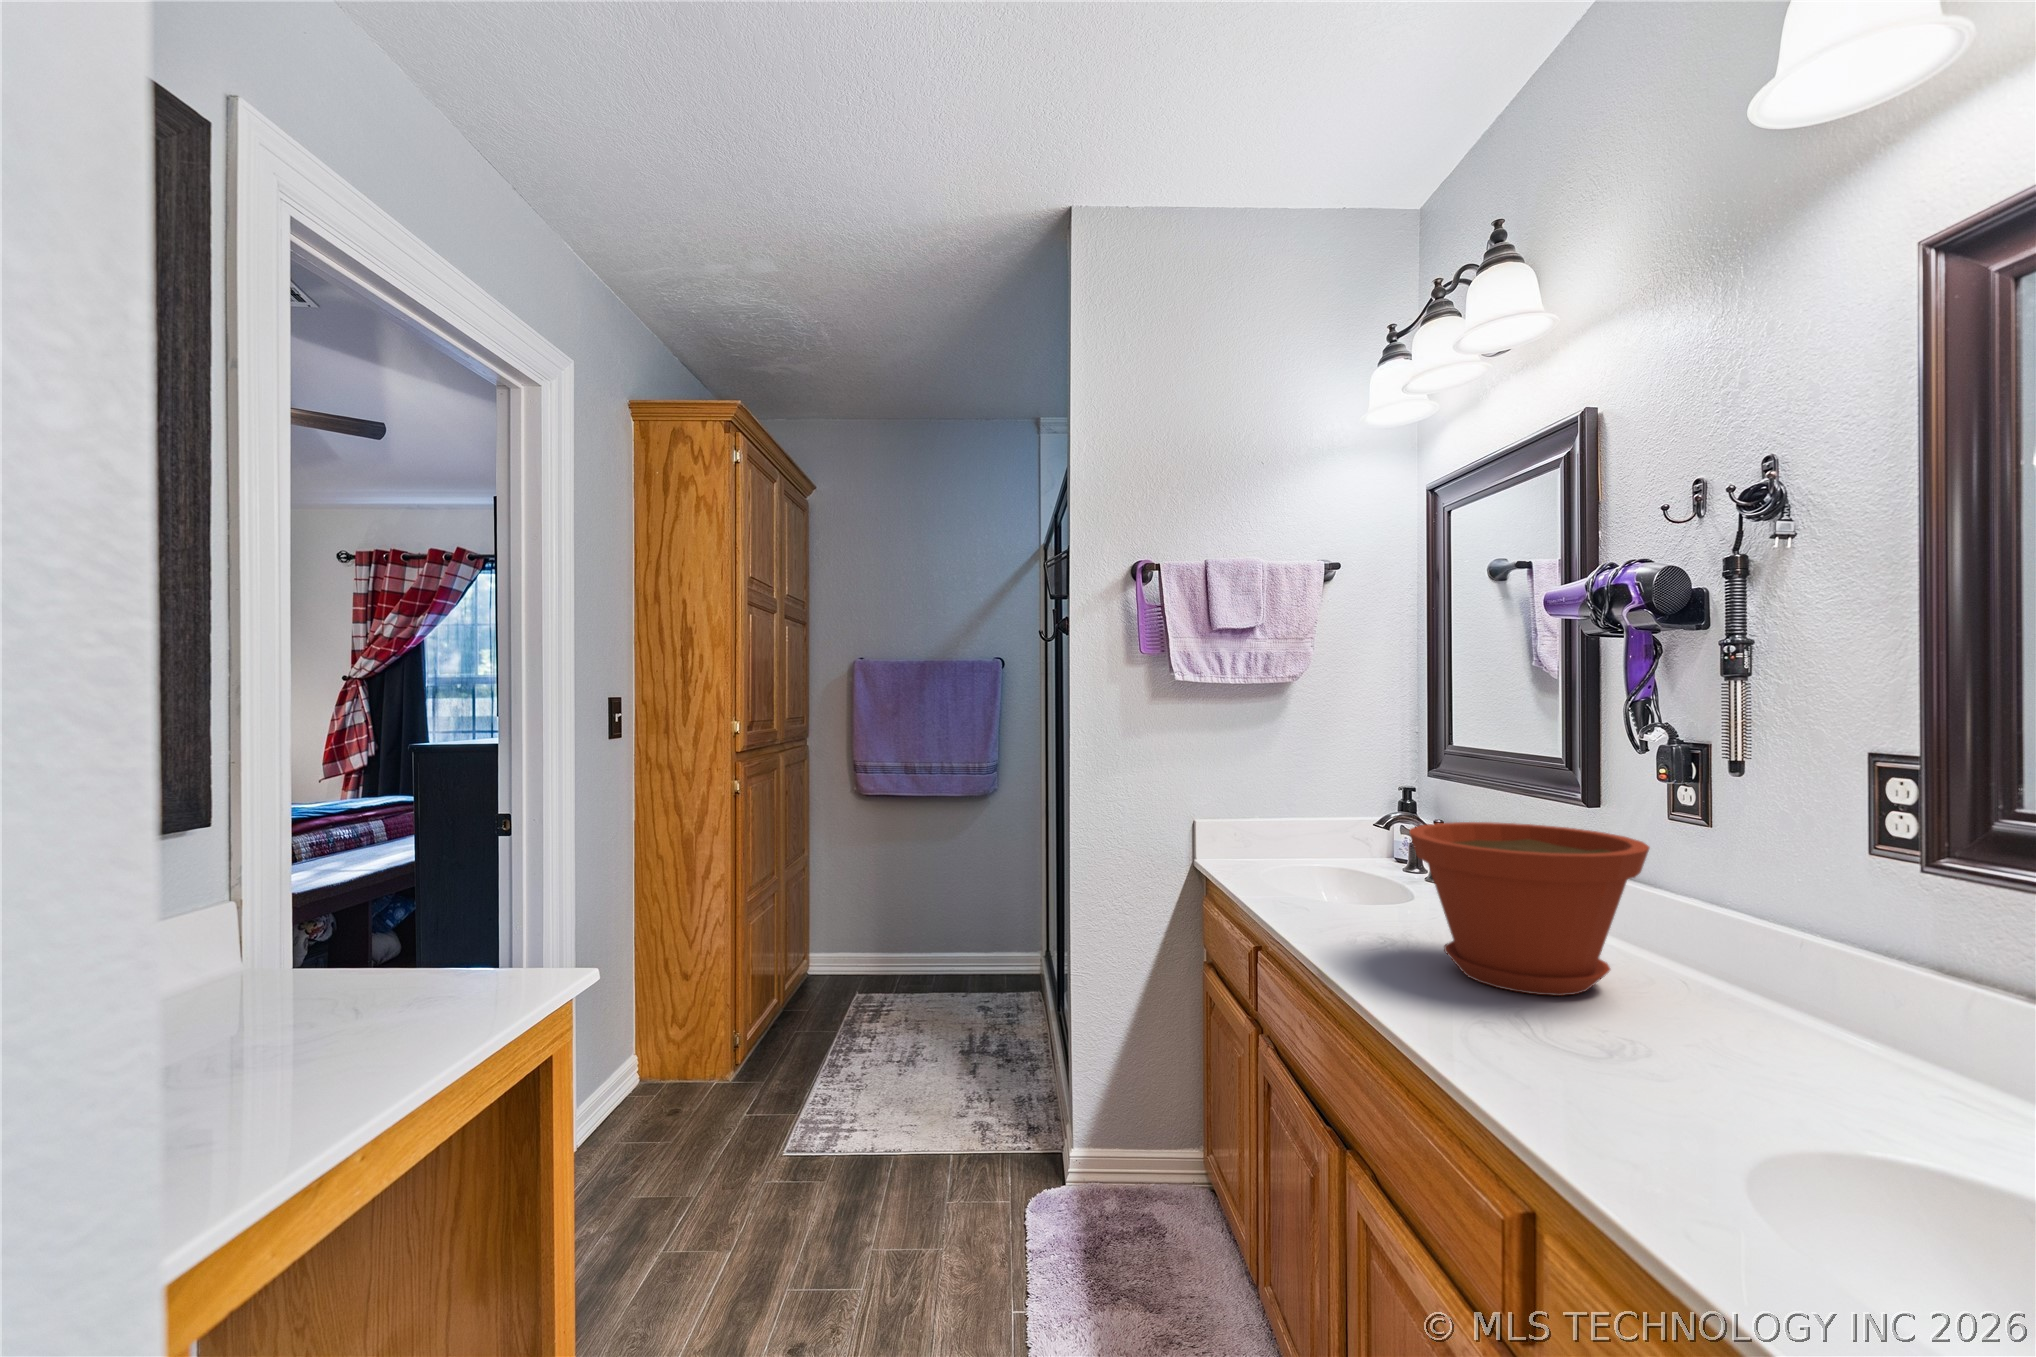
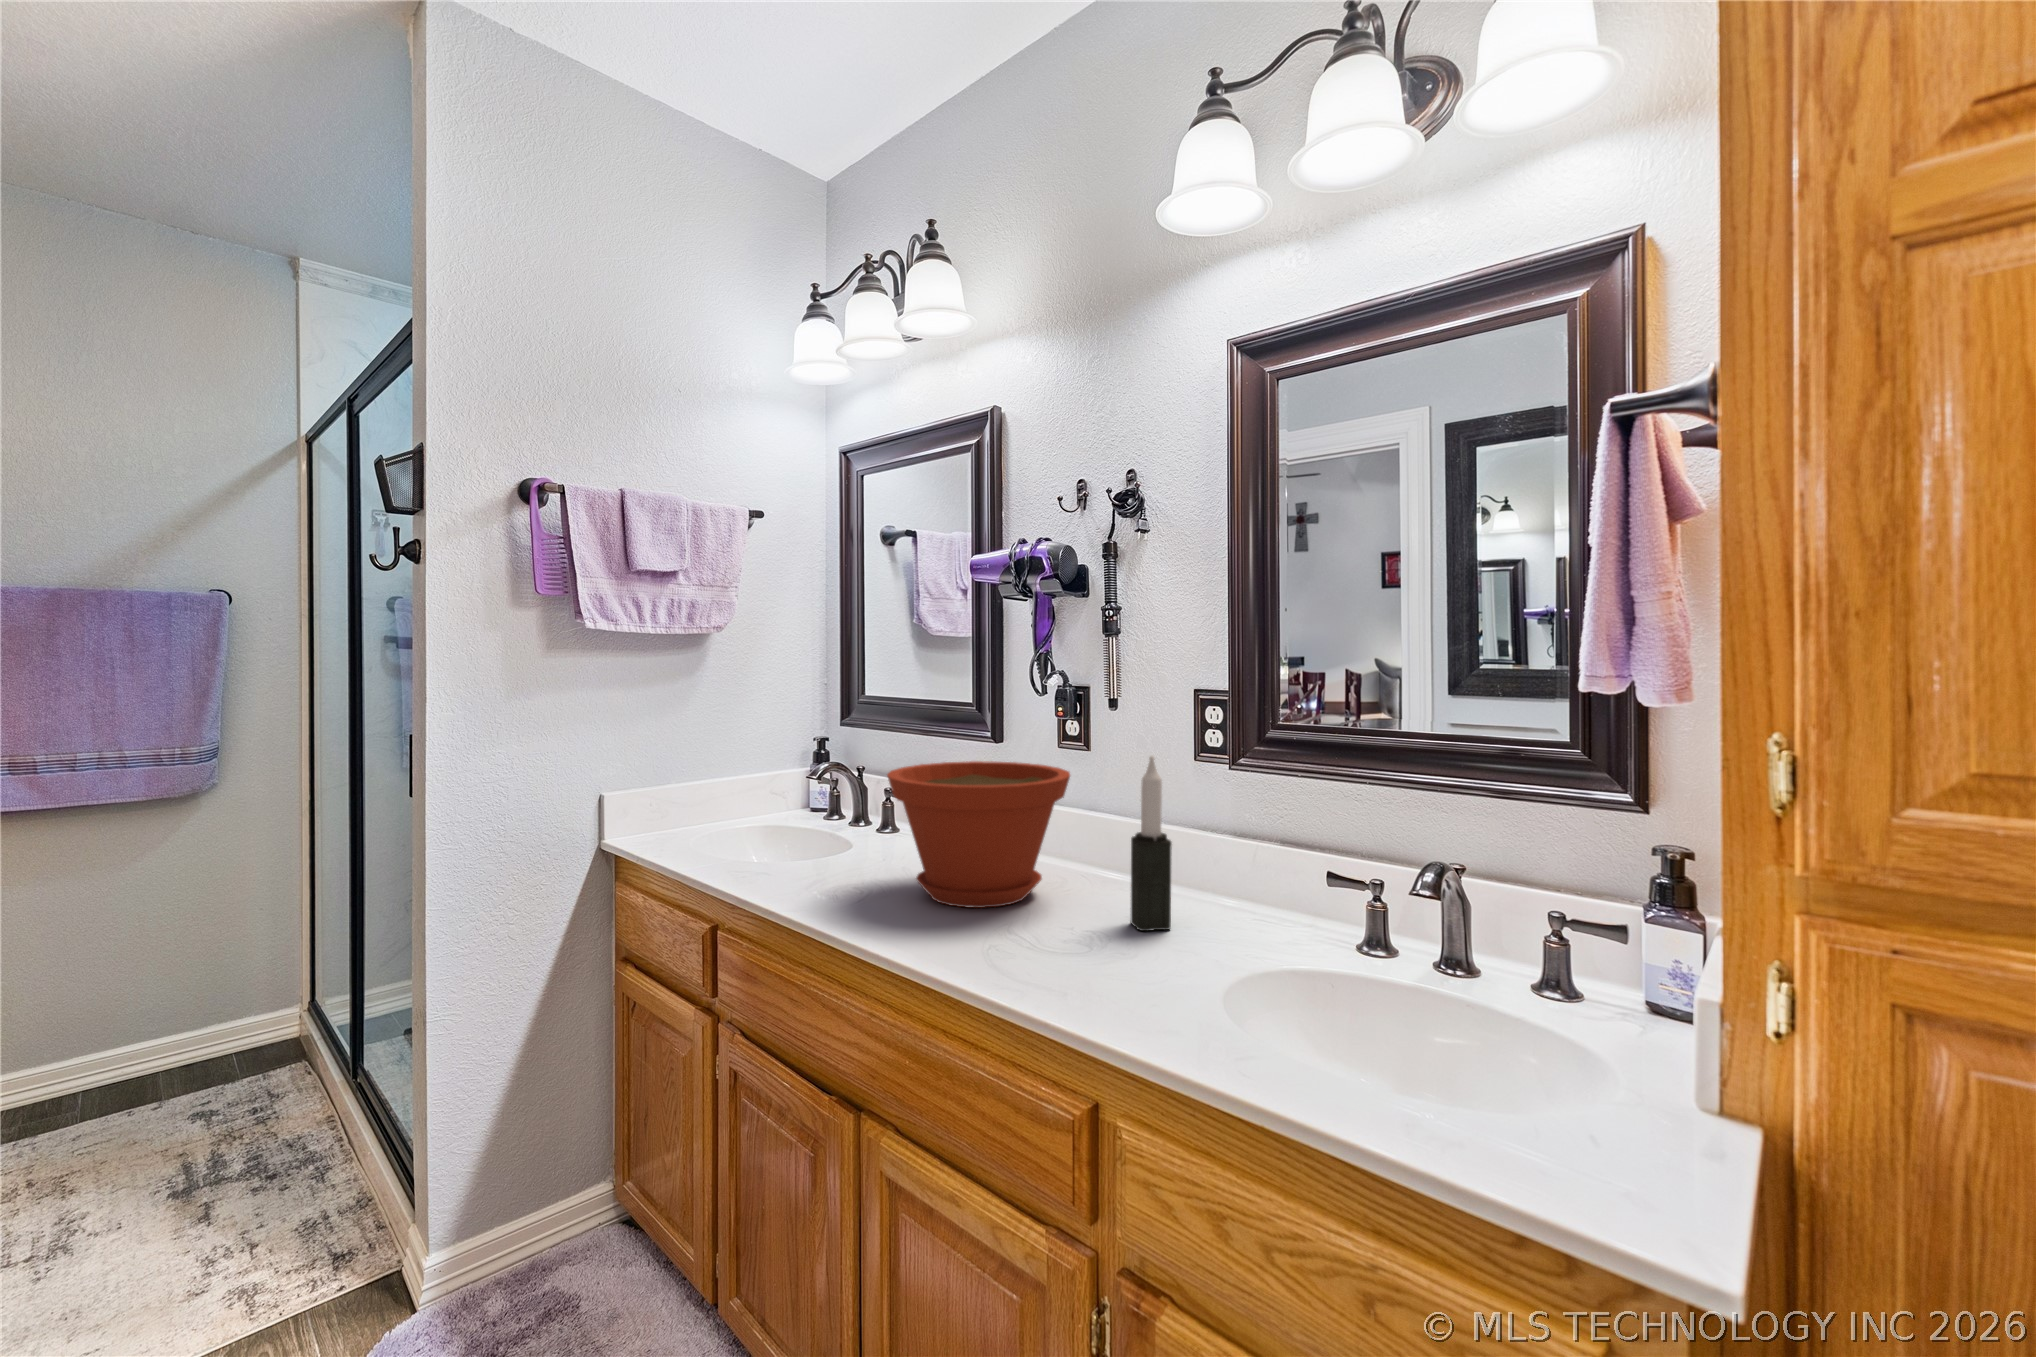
candle: none [1716,835,1781,1074] -> present [1130,756,1172,931]

